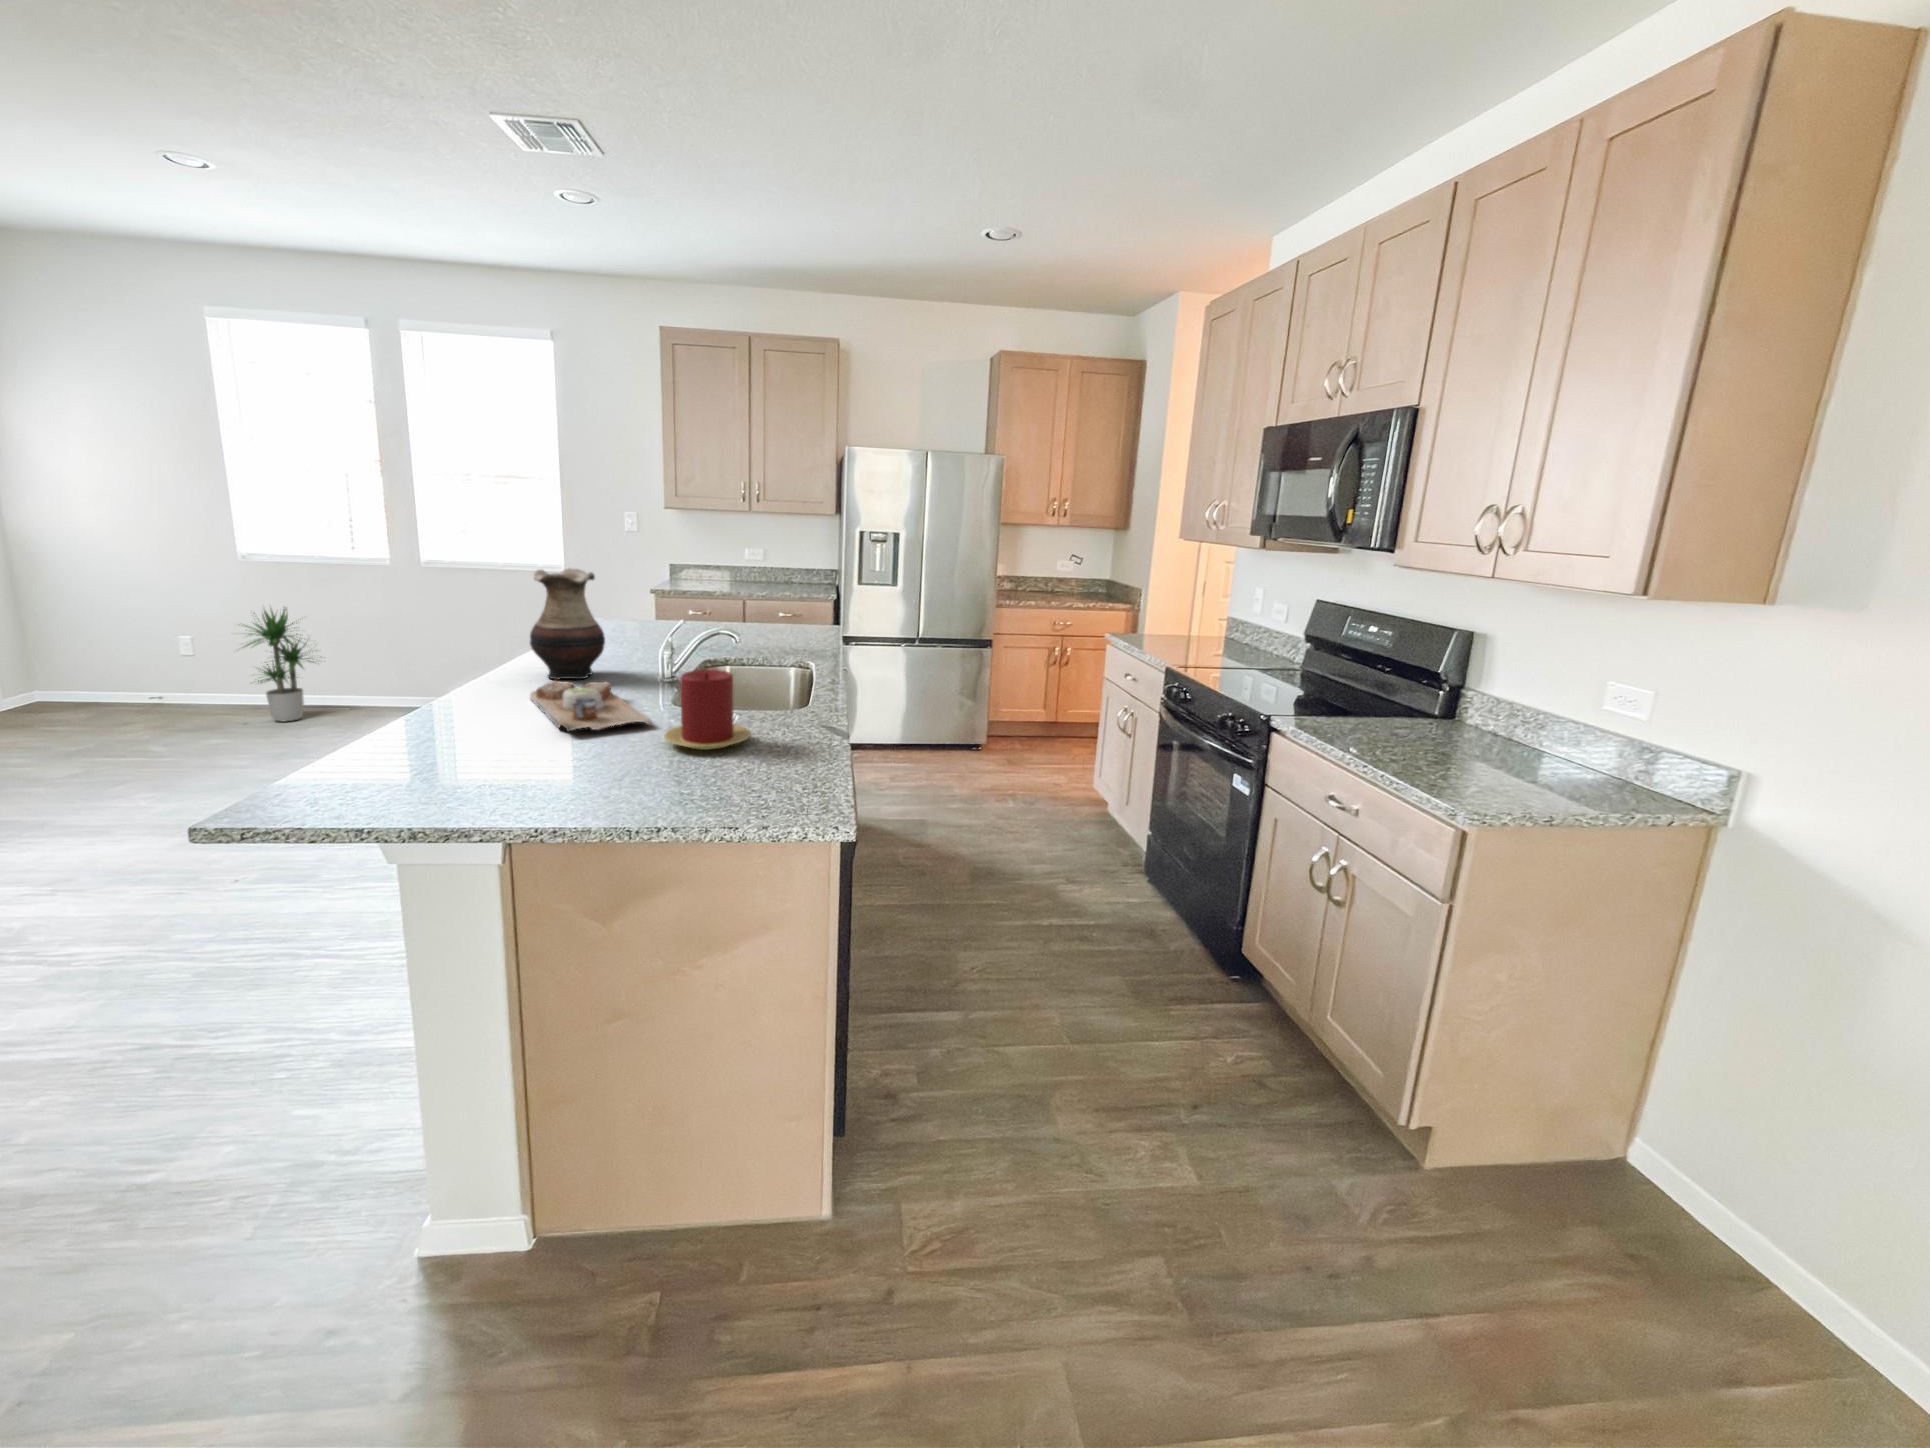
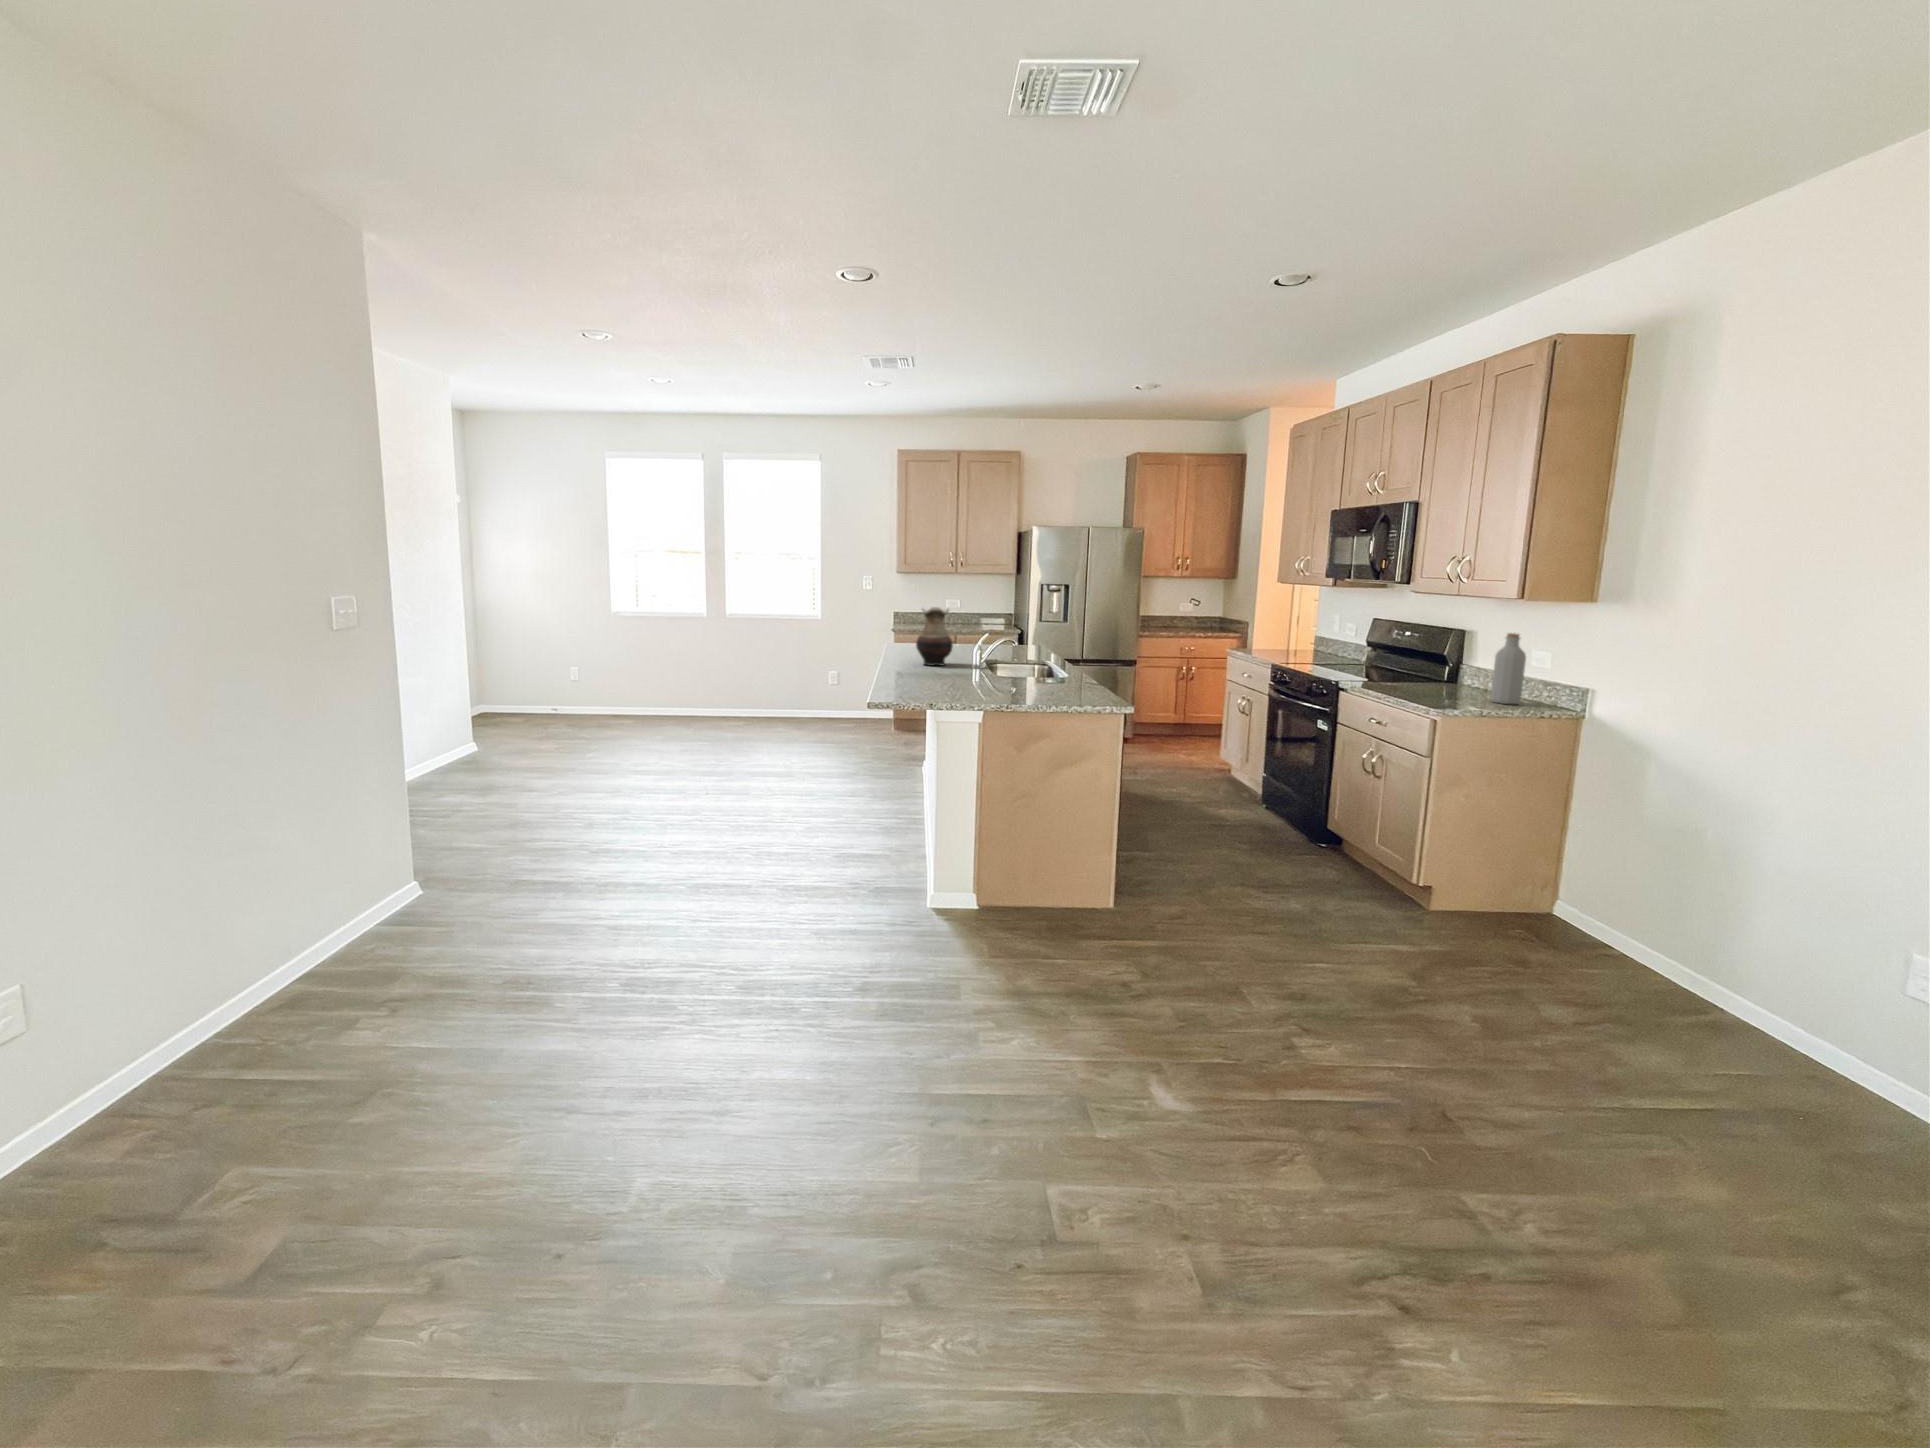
potted plant: present [244,607,309,721] -> none [610,646,666,726]
bottle: none [1541,653,1618,787] -> present [1490,633,1526,704]
candle: present [664,670,750,750] -> none [1022,650,1063,686]
cutting board: present [530,680,652,732] -> none [932,663,1009,680]

